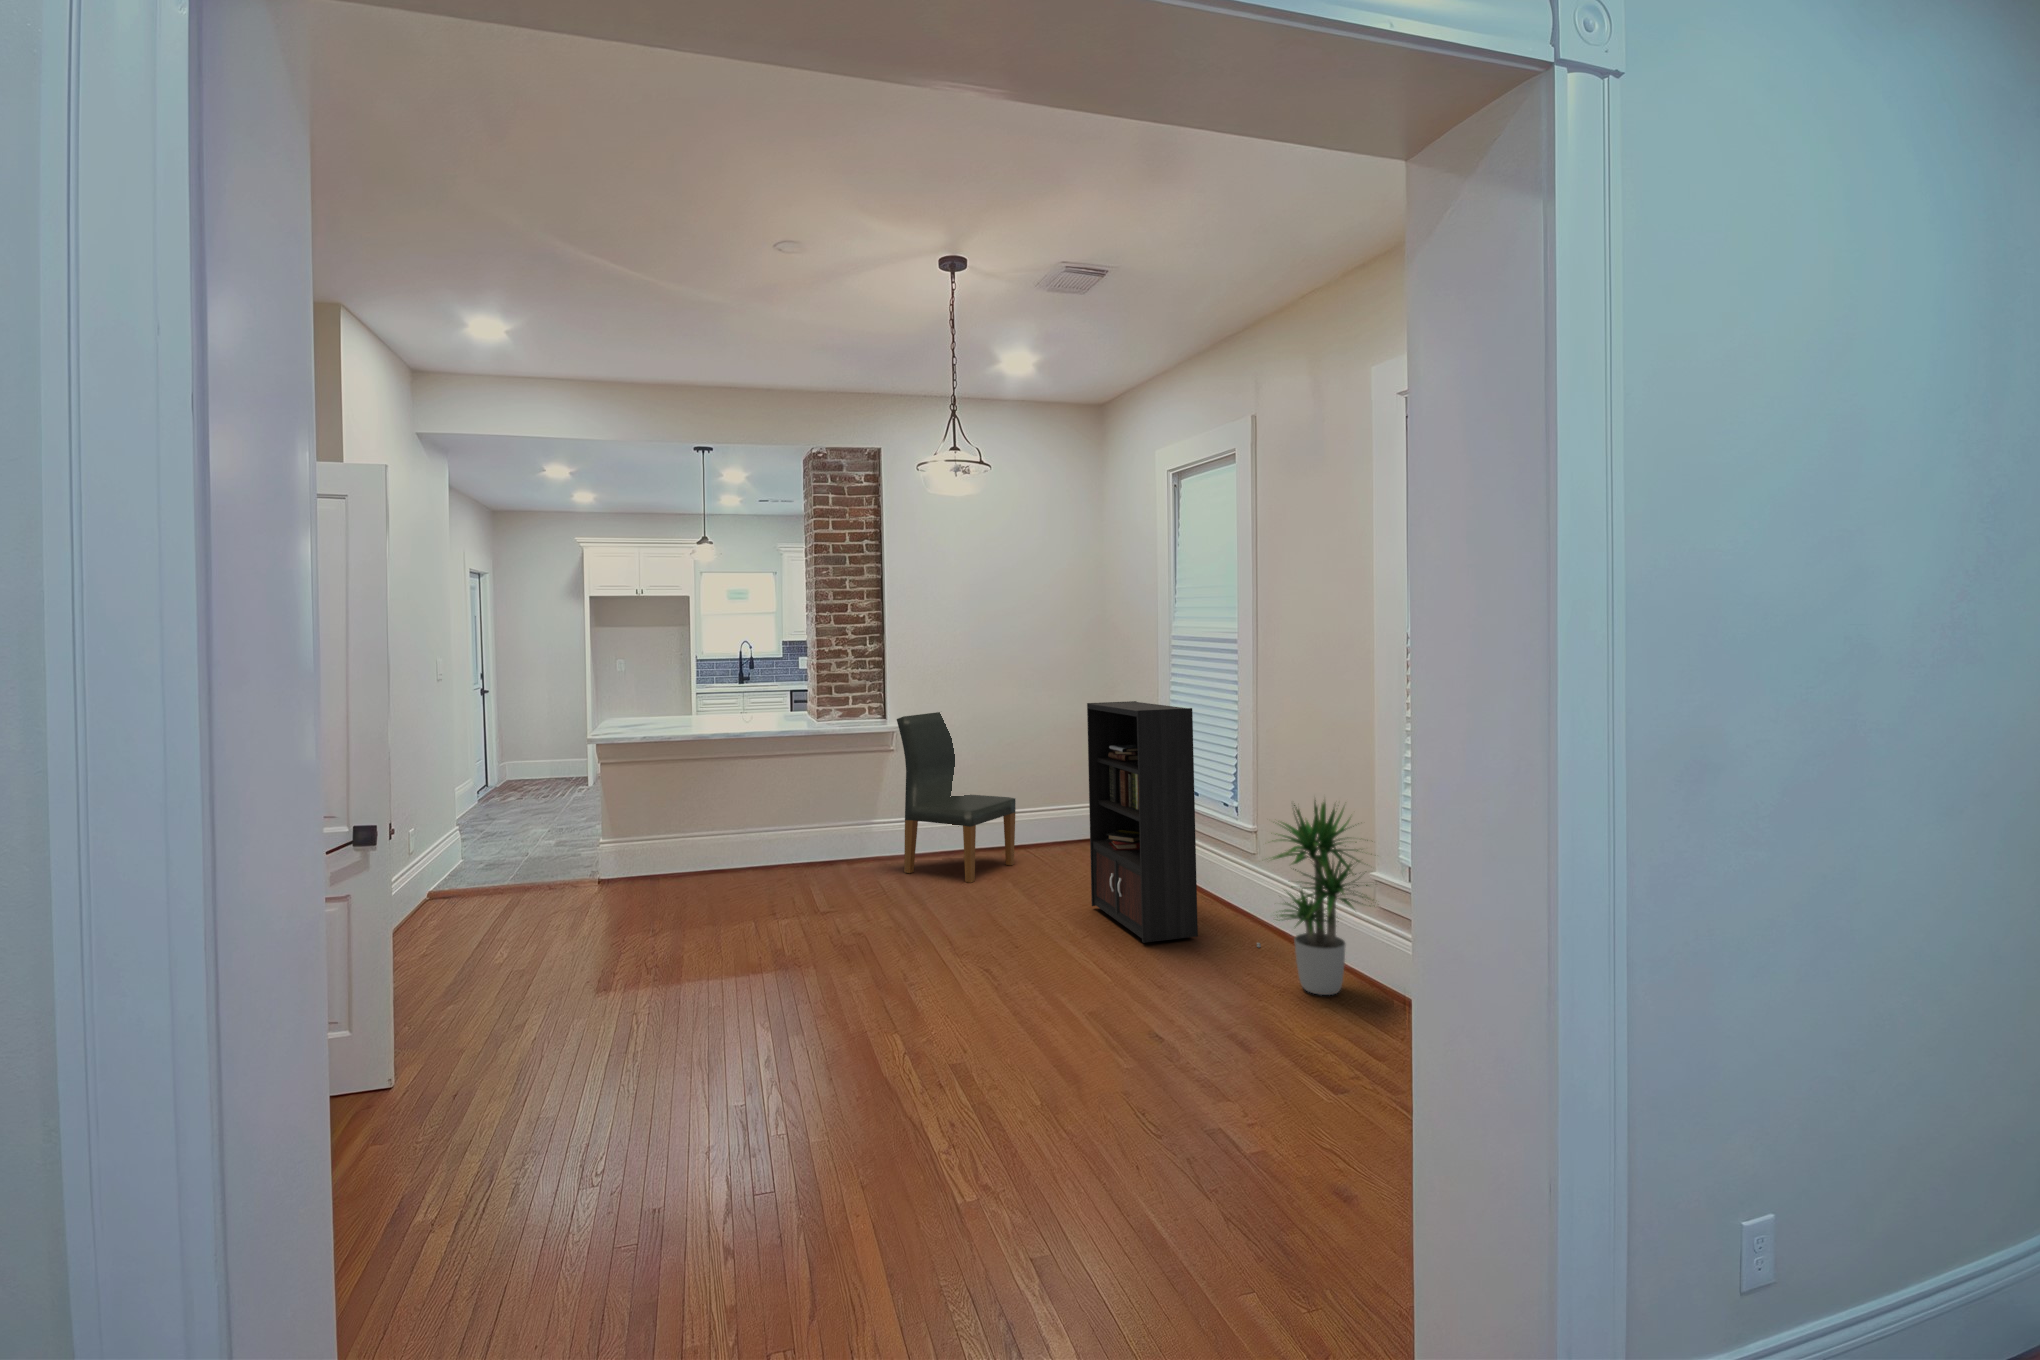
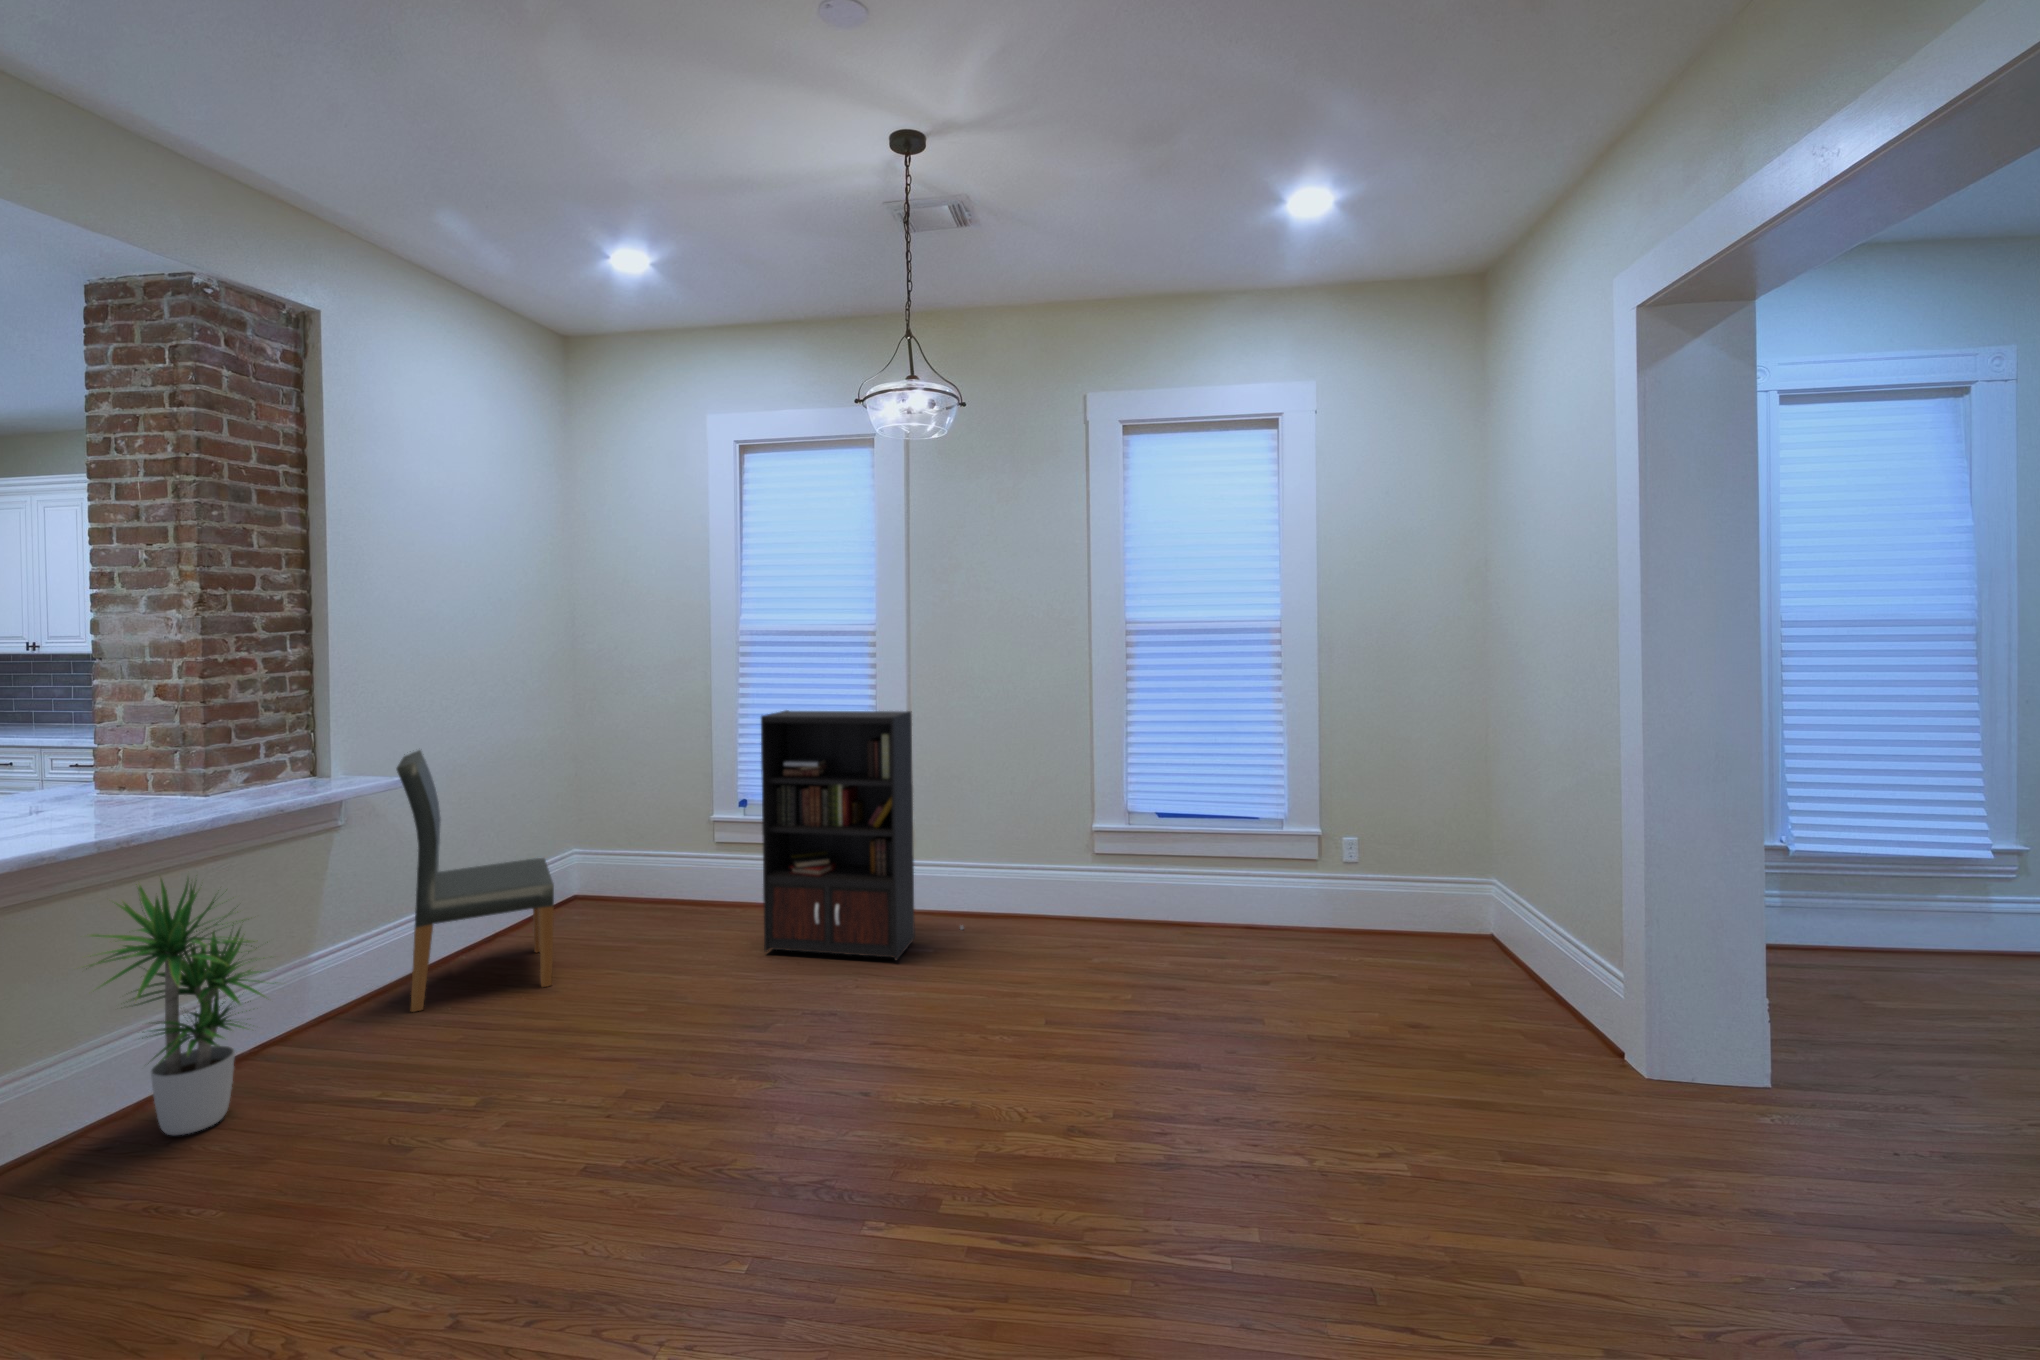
potted plant: present [1272,800,1370,995] -> present [89,879,265,1135]

